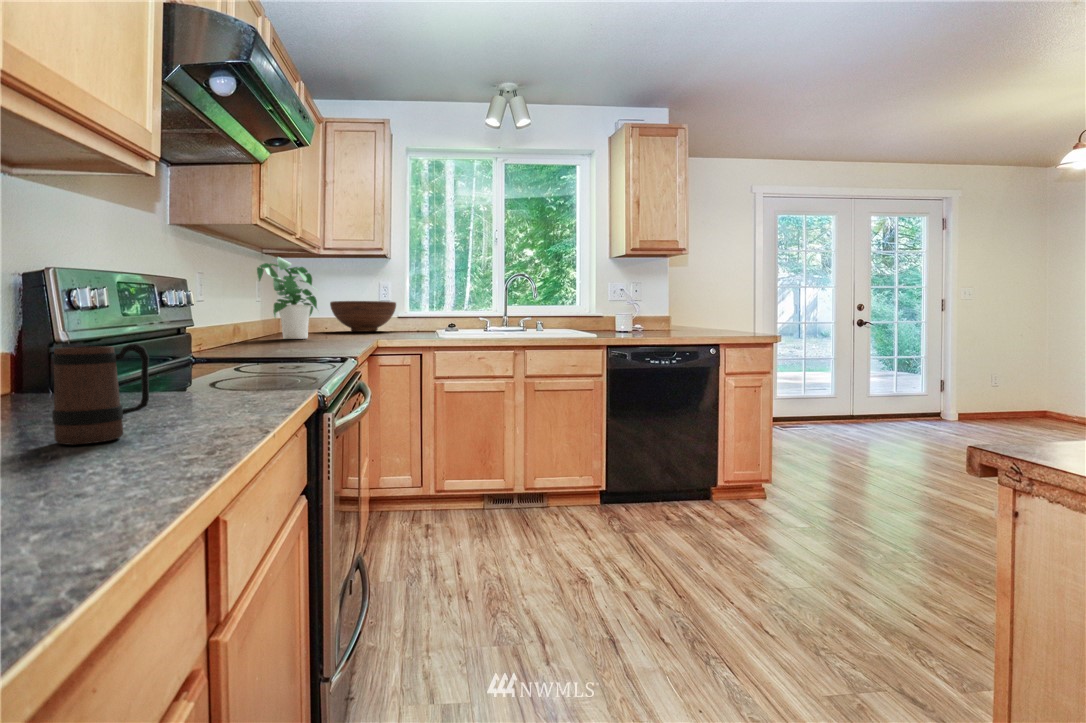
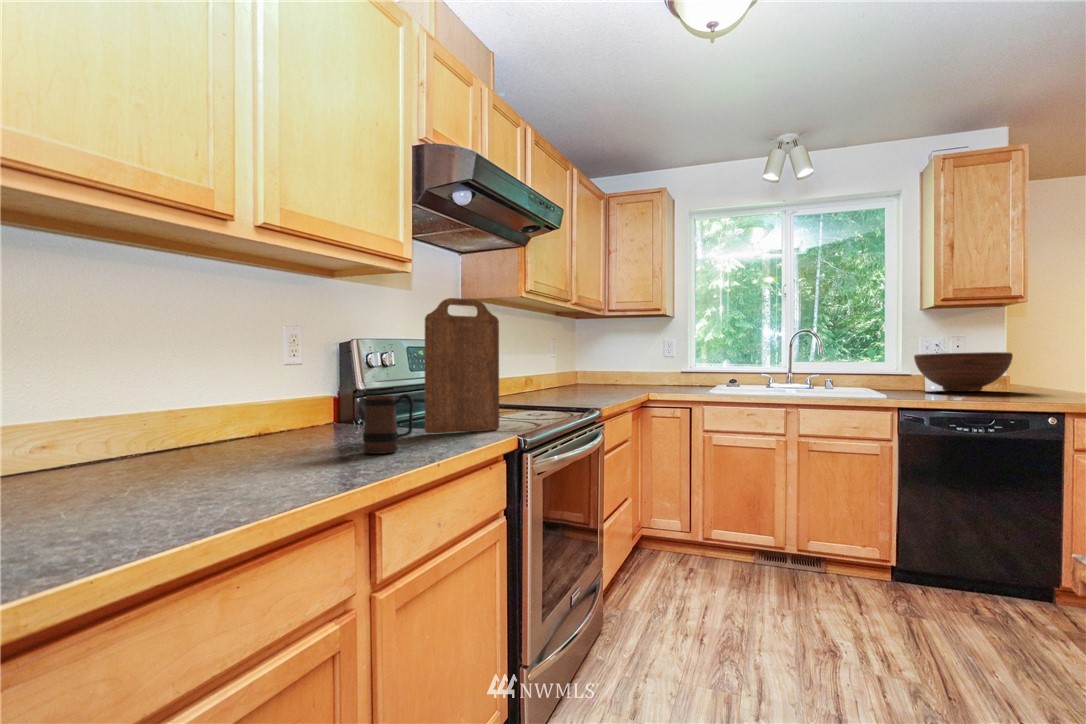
cutting board: none [127,201,251,404] -> present [425,298,499,433]
potted plant: present [257,257,317,339] -> none [556,322,603,390]
fruit bowl: present [330,301,396,332] -> present [914,352,1013,392]

